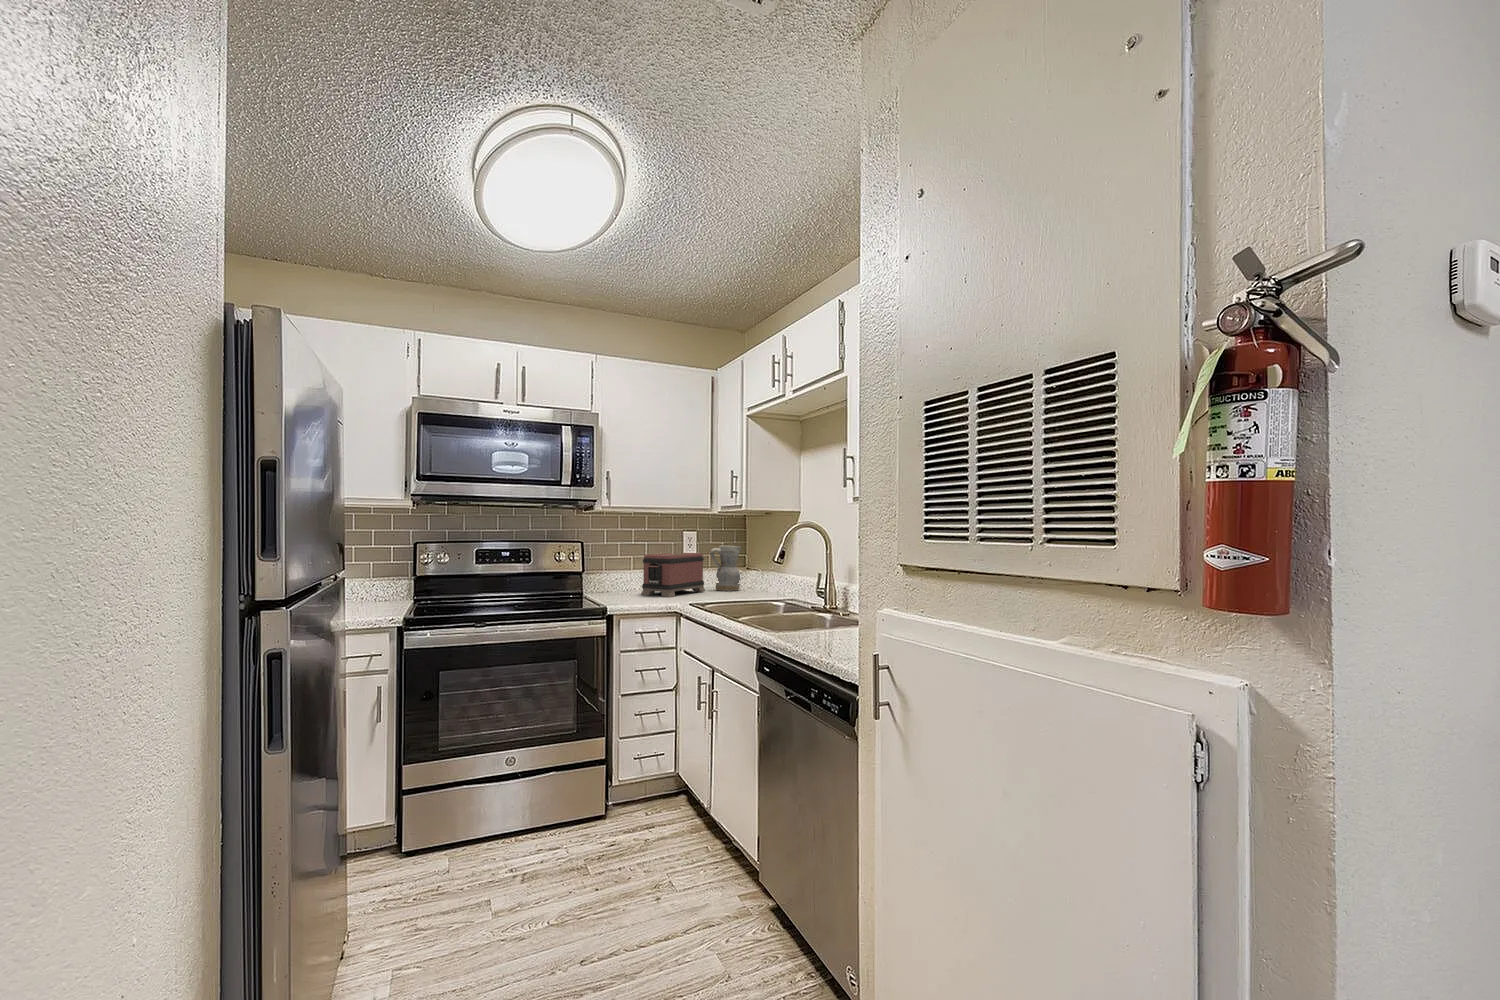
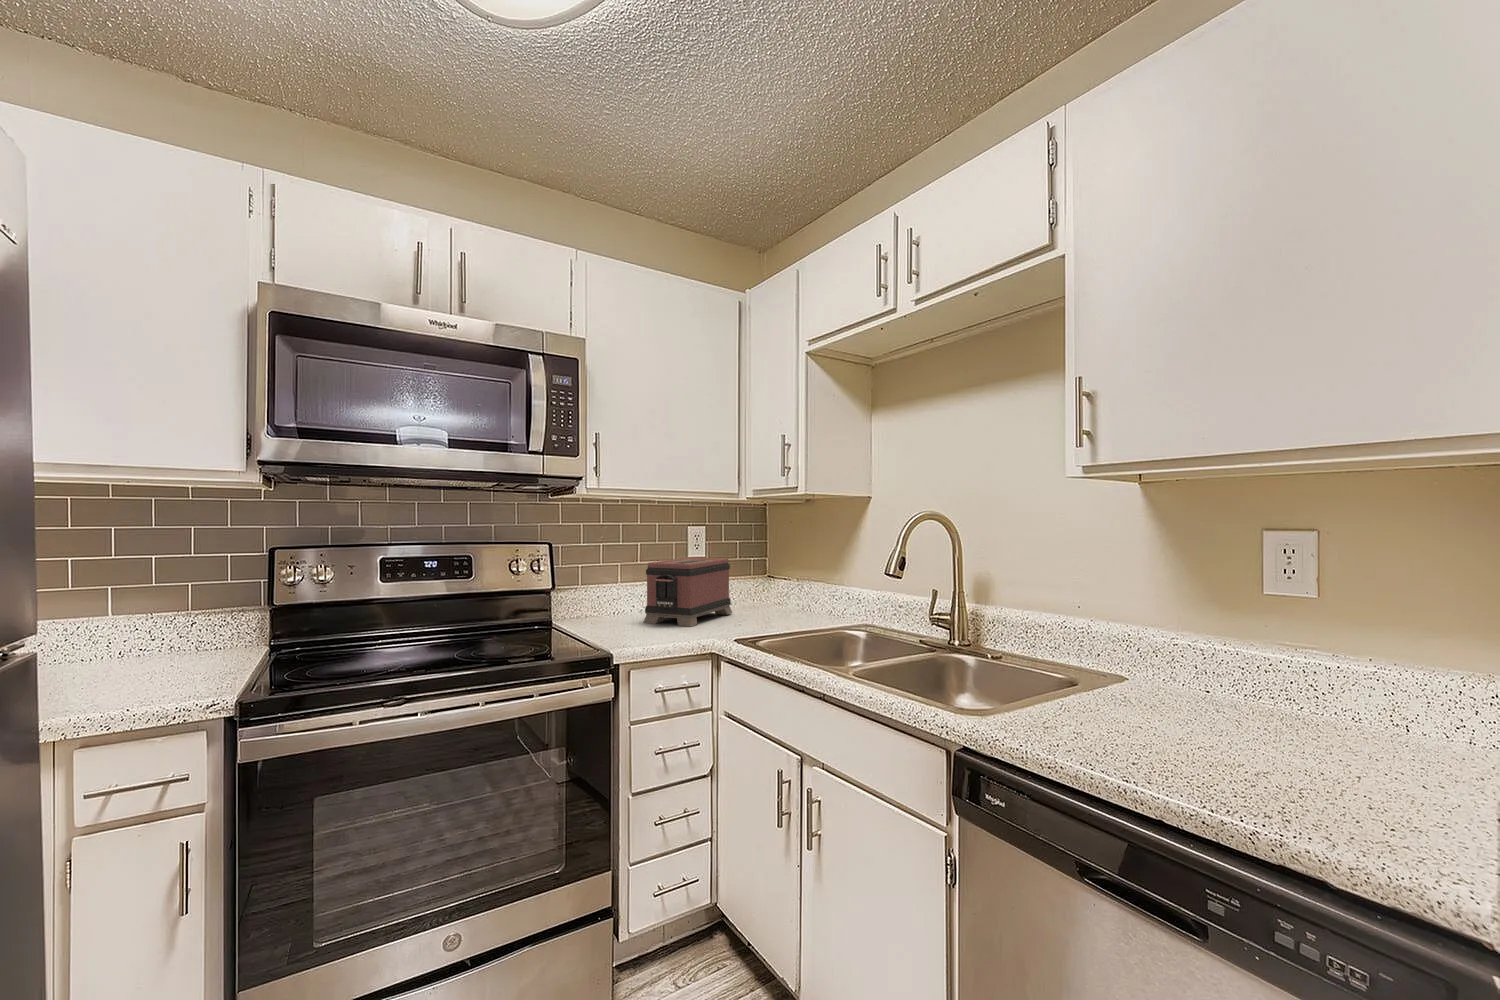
ceramic pitcher: present [710,545,741,591] -> none [736,546,779,611]

